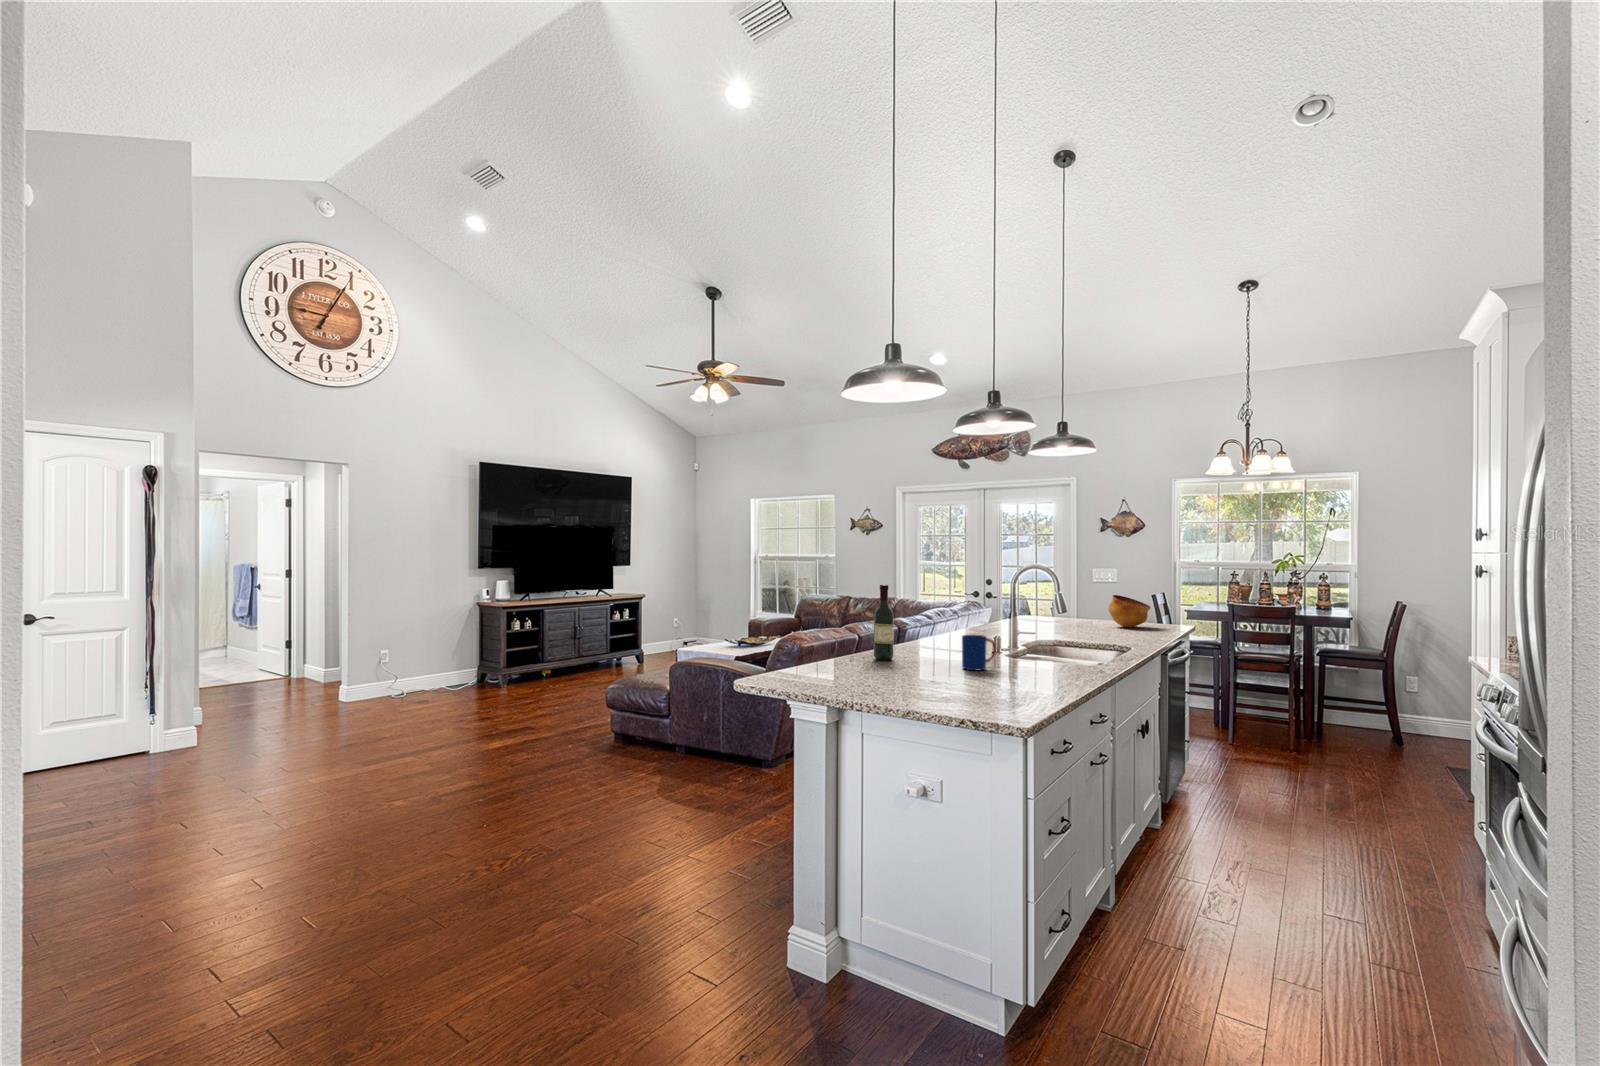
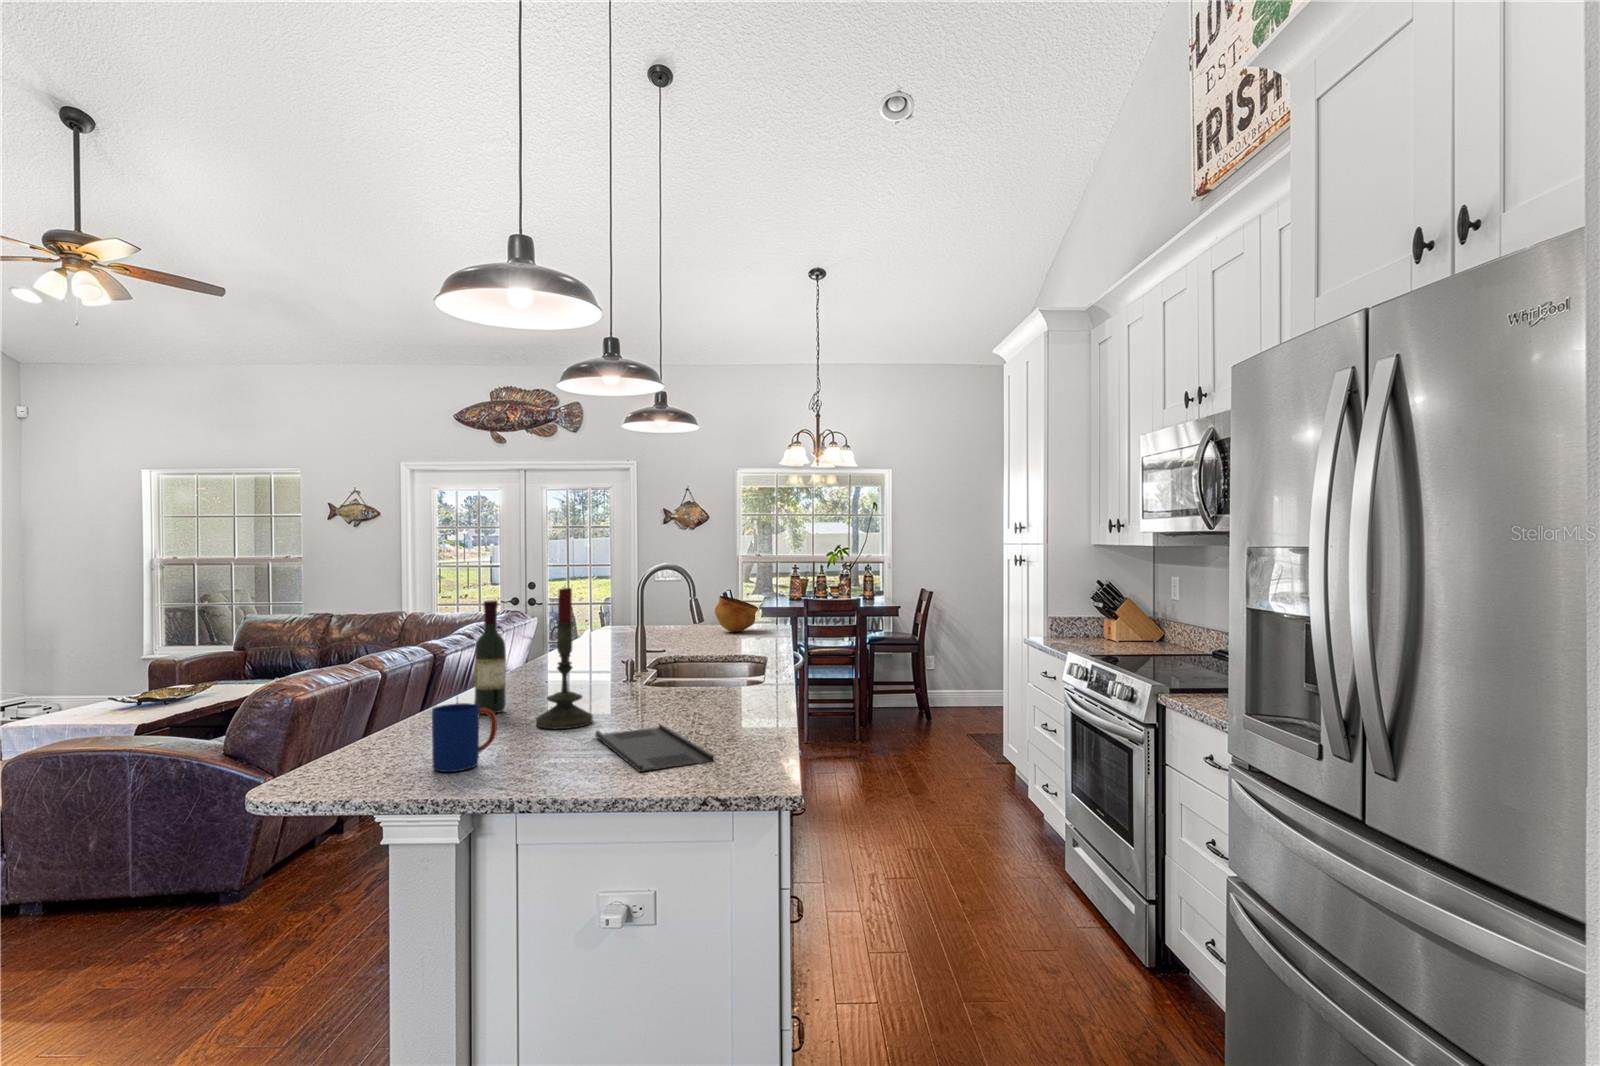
candle: none [902,575,940,673] -> present [536,588,593,729]
mug: present [962,635,996,670] -> present [432,703,497,772]
tray: none [931,675,991,702] -> present [595,724,714,772]

